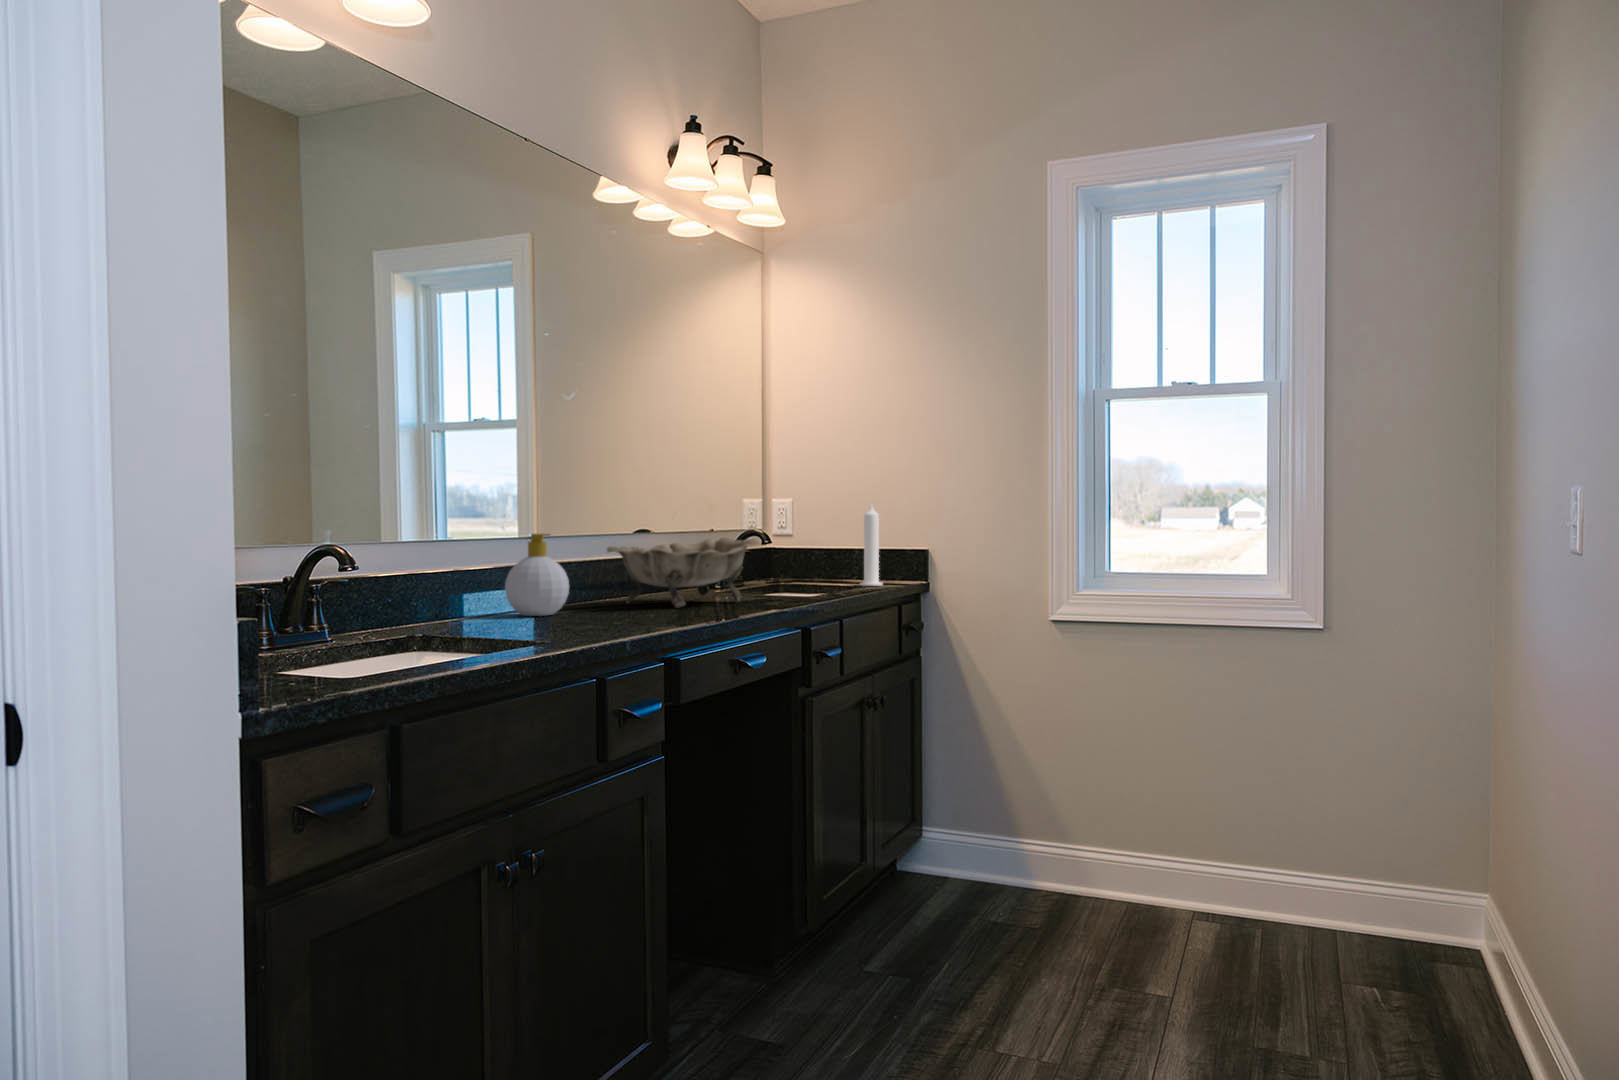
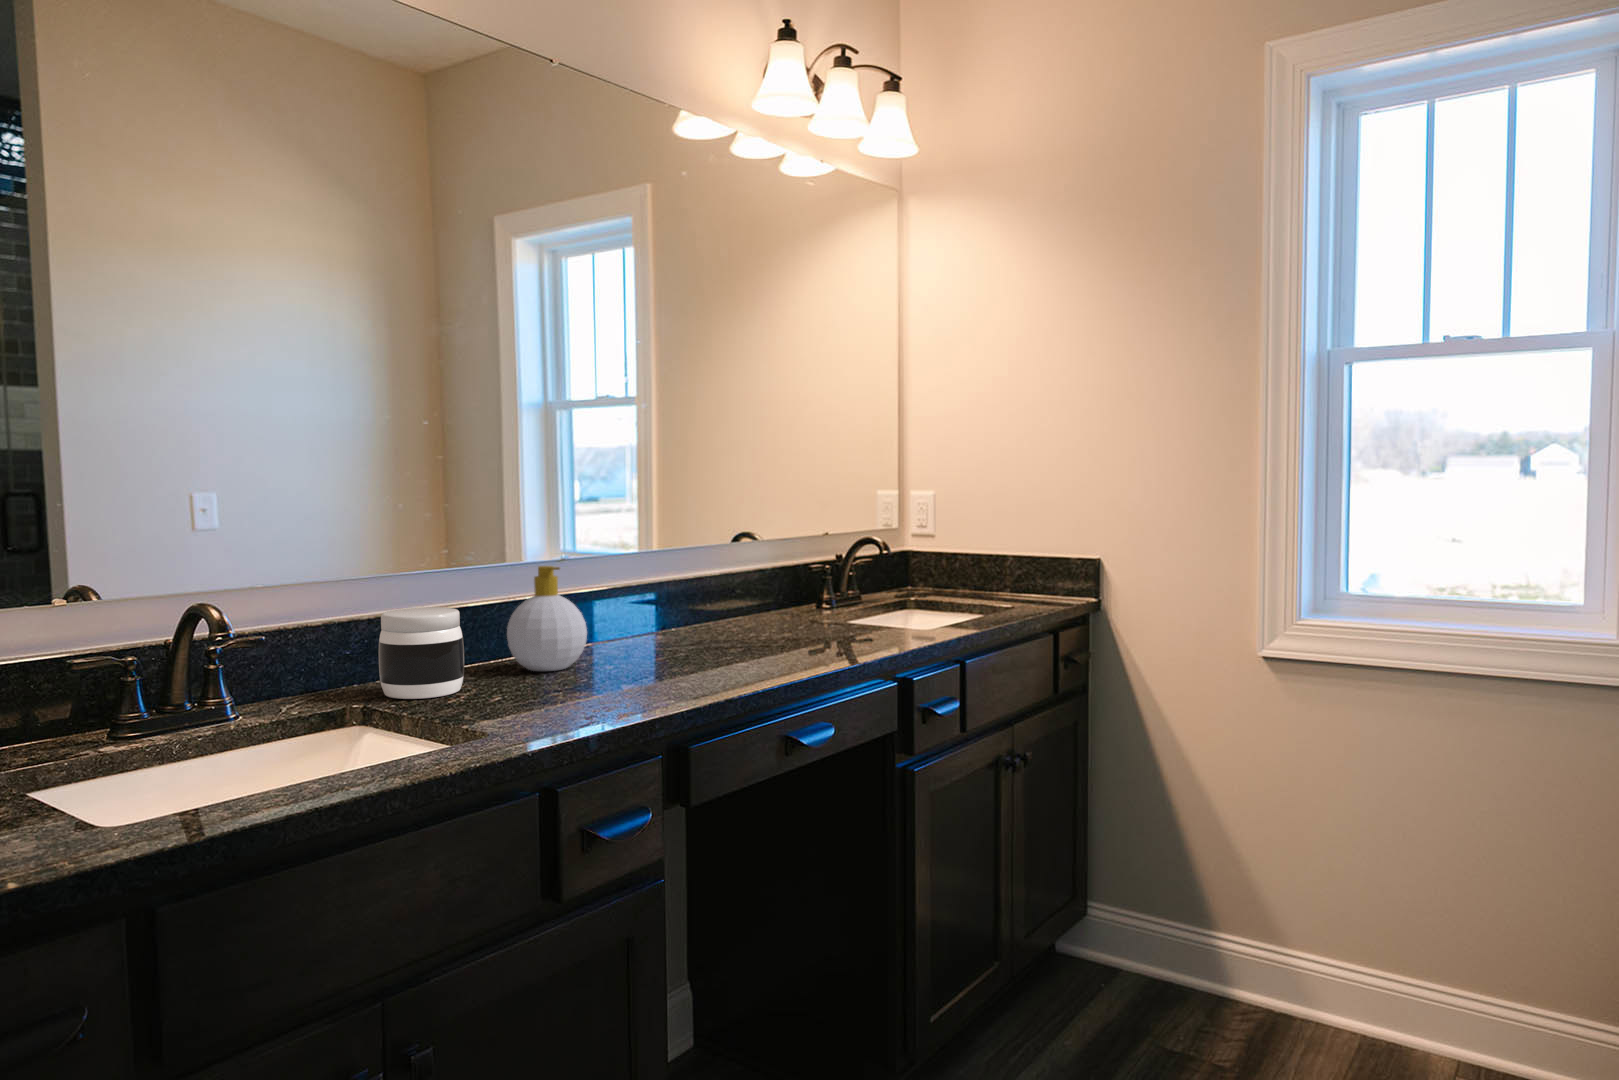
candle: present [860,504,883,586] -> none [1009,500,1039,604]
decorative bowl: present [607,538,758,608] -> none [651,556,851,655]
jar: none [425,560,491,627] -> present [379,607,464,699]

